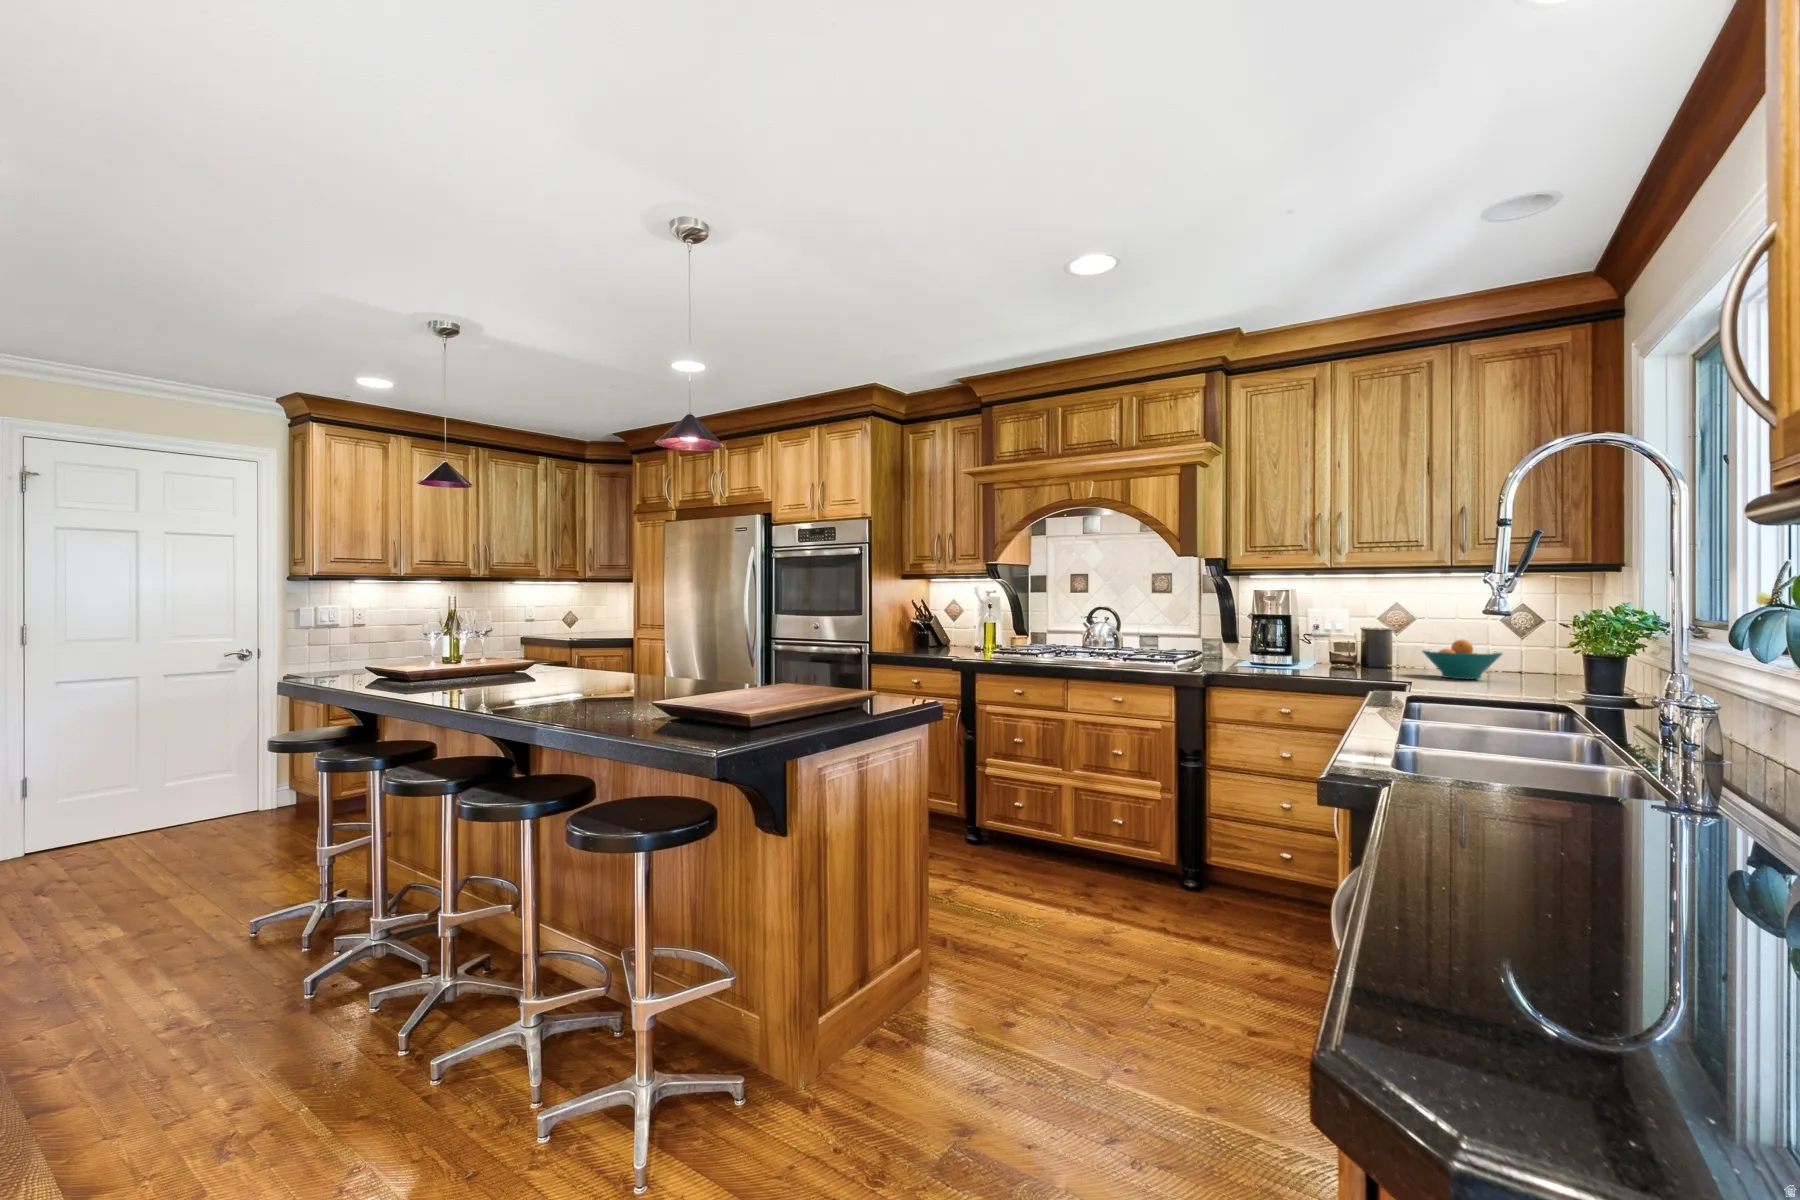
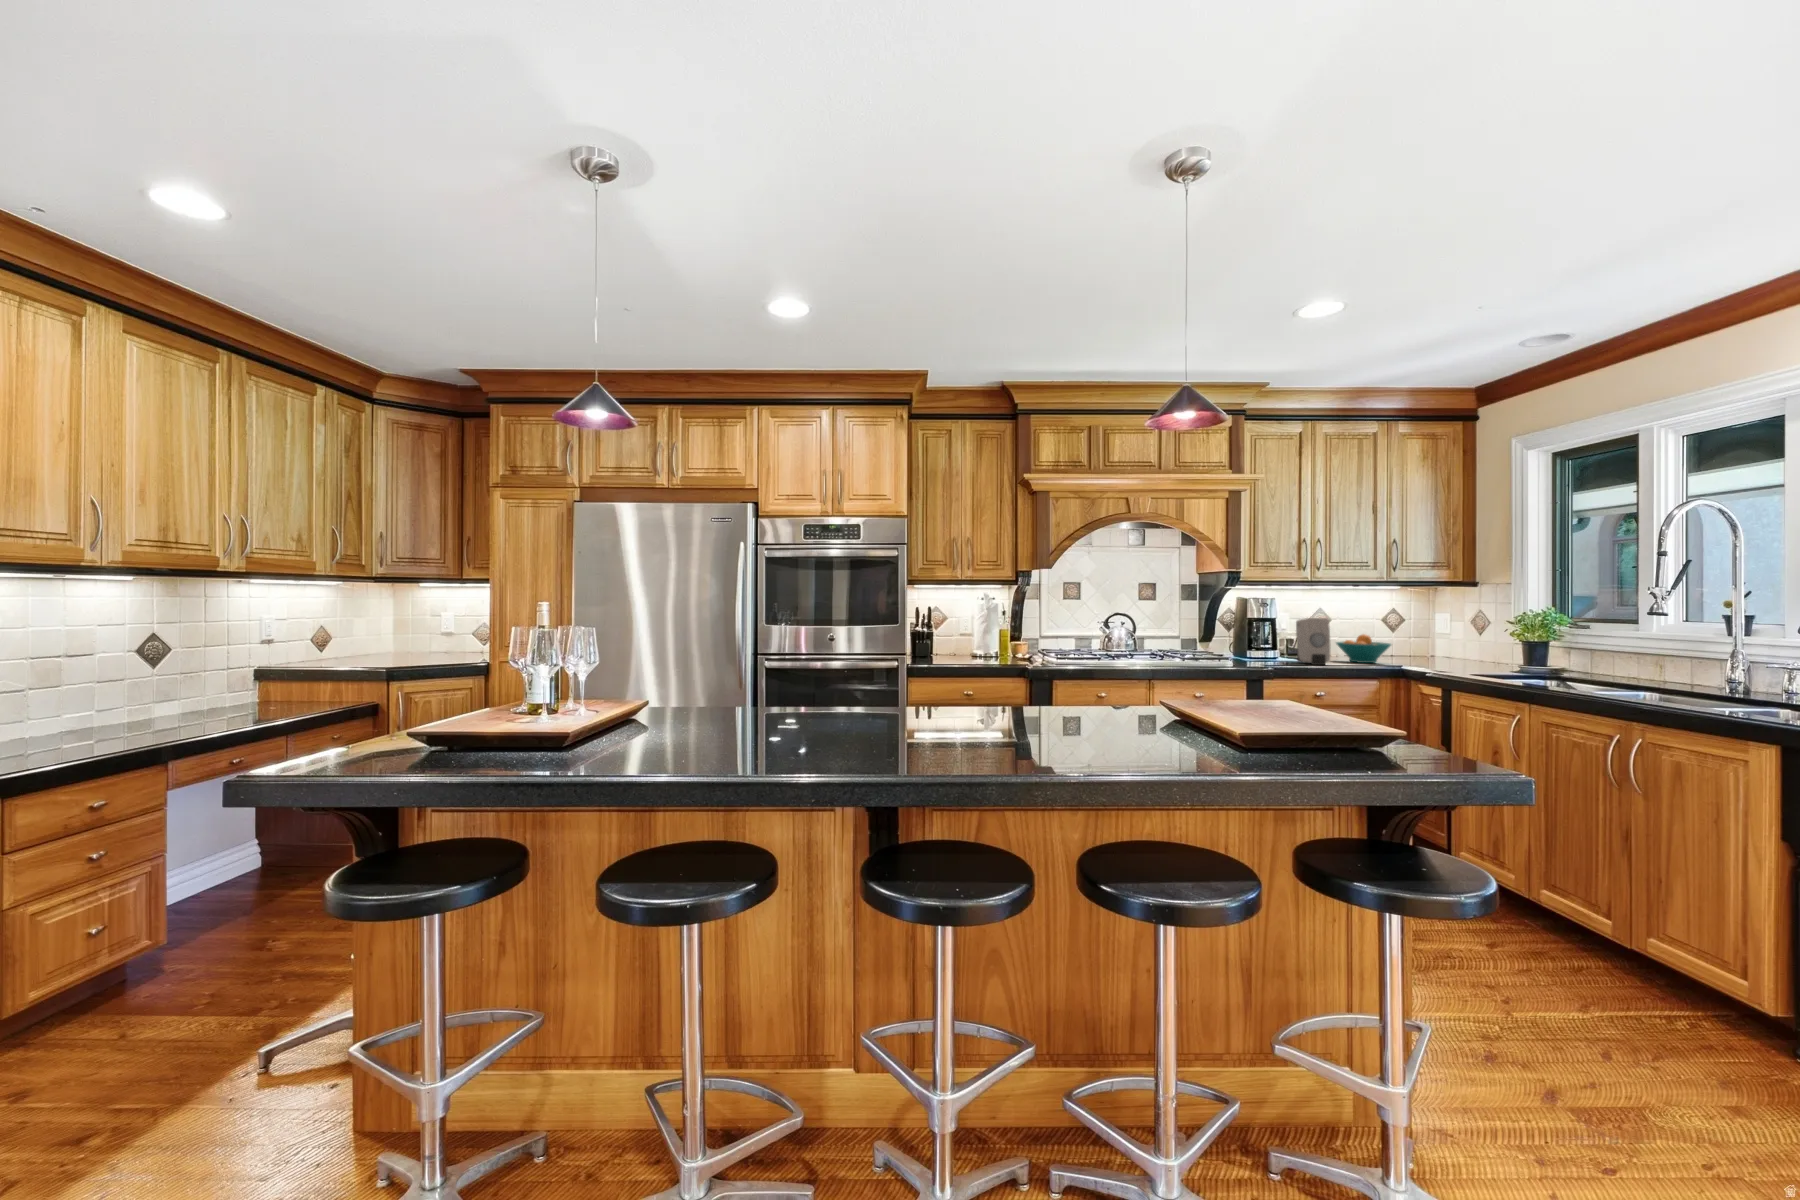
soap dispenser: none [1313,615,1356,675] -> present [1296,618,1330,665]

